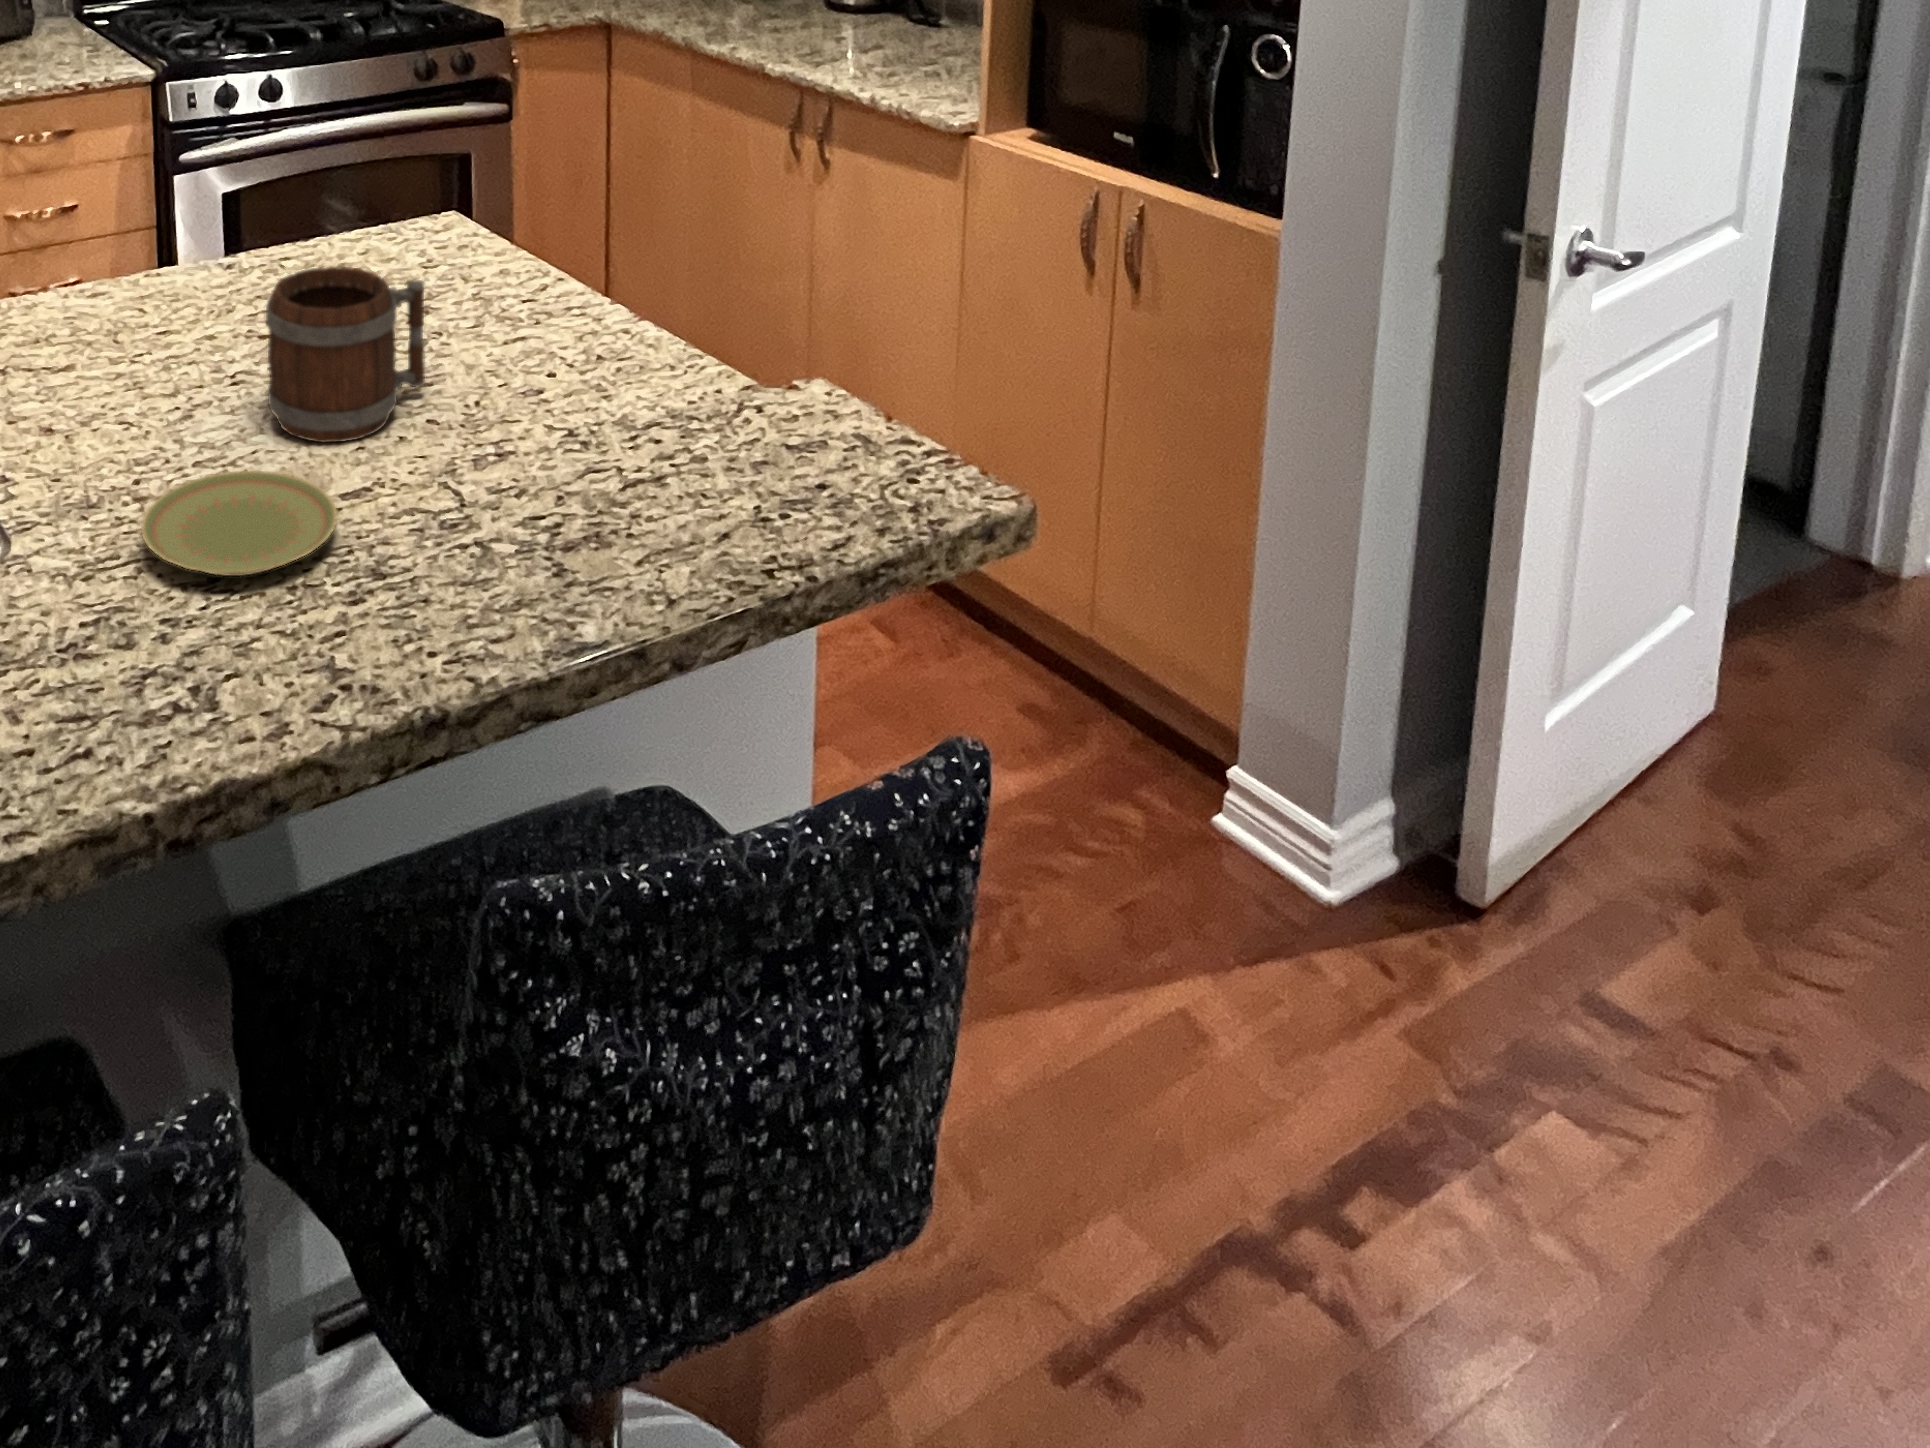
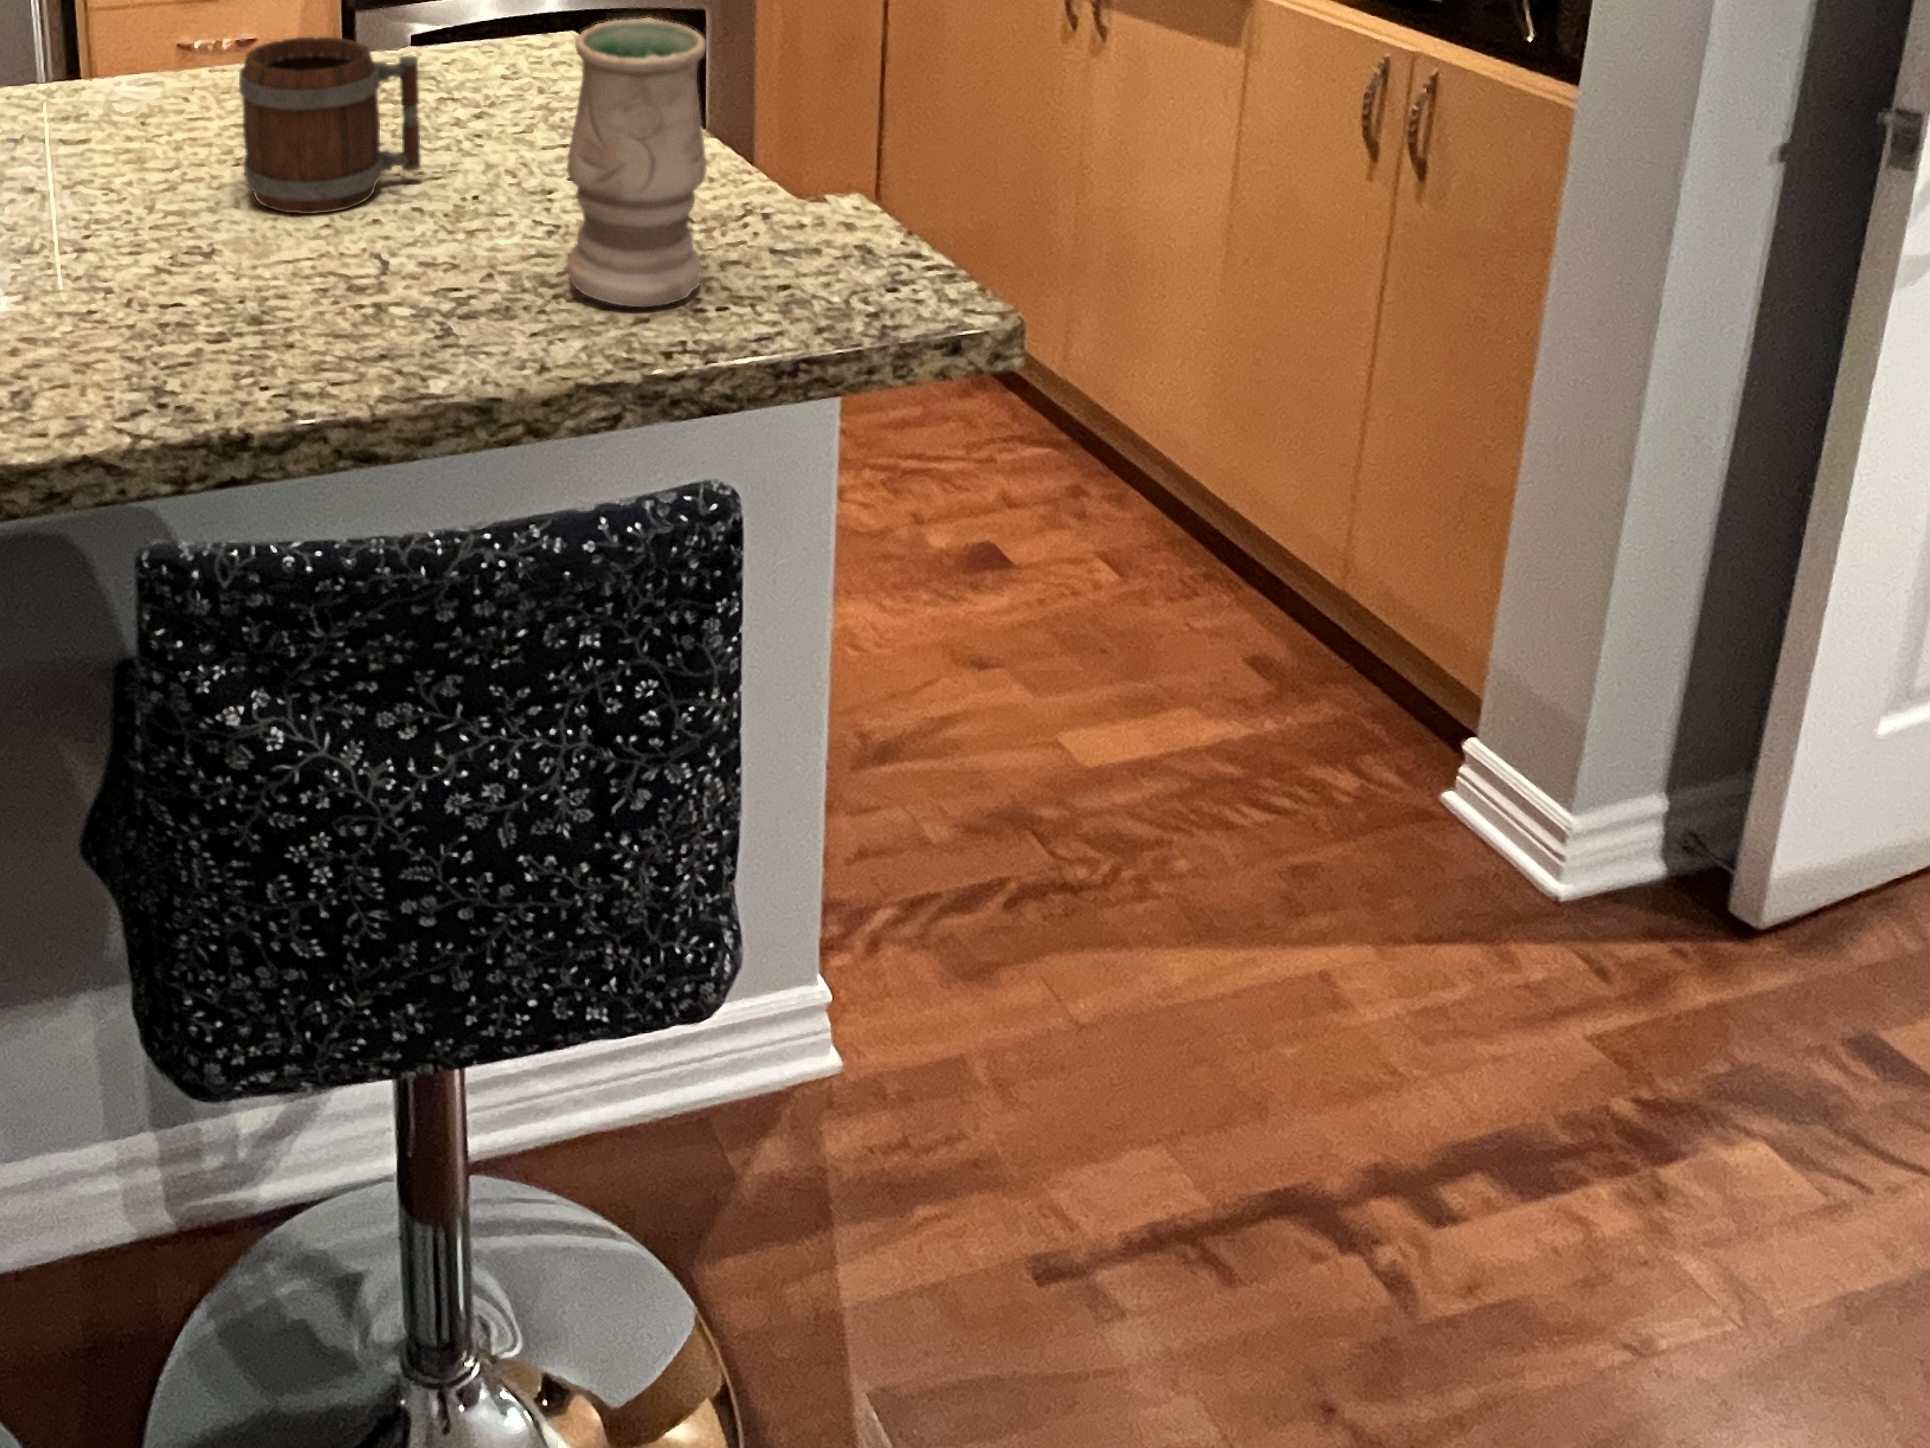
vase: none [635,255,766,524] -> present [567,18,706,307]
plate: present [141,471,338,576] -> none [42,223,248,311]

